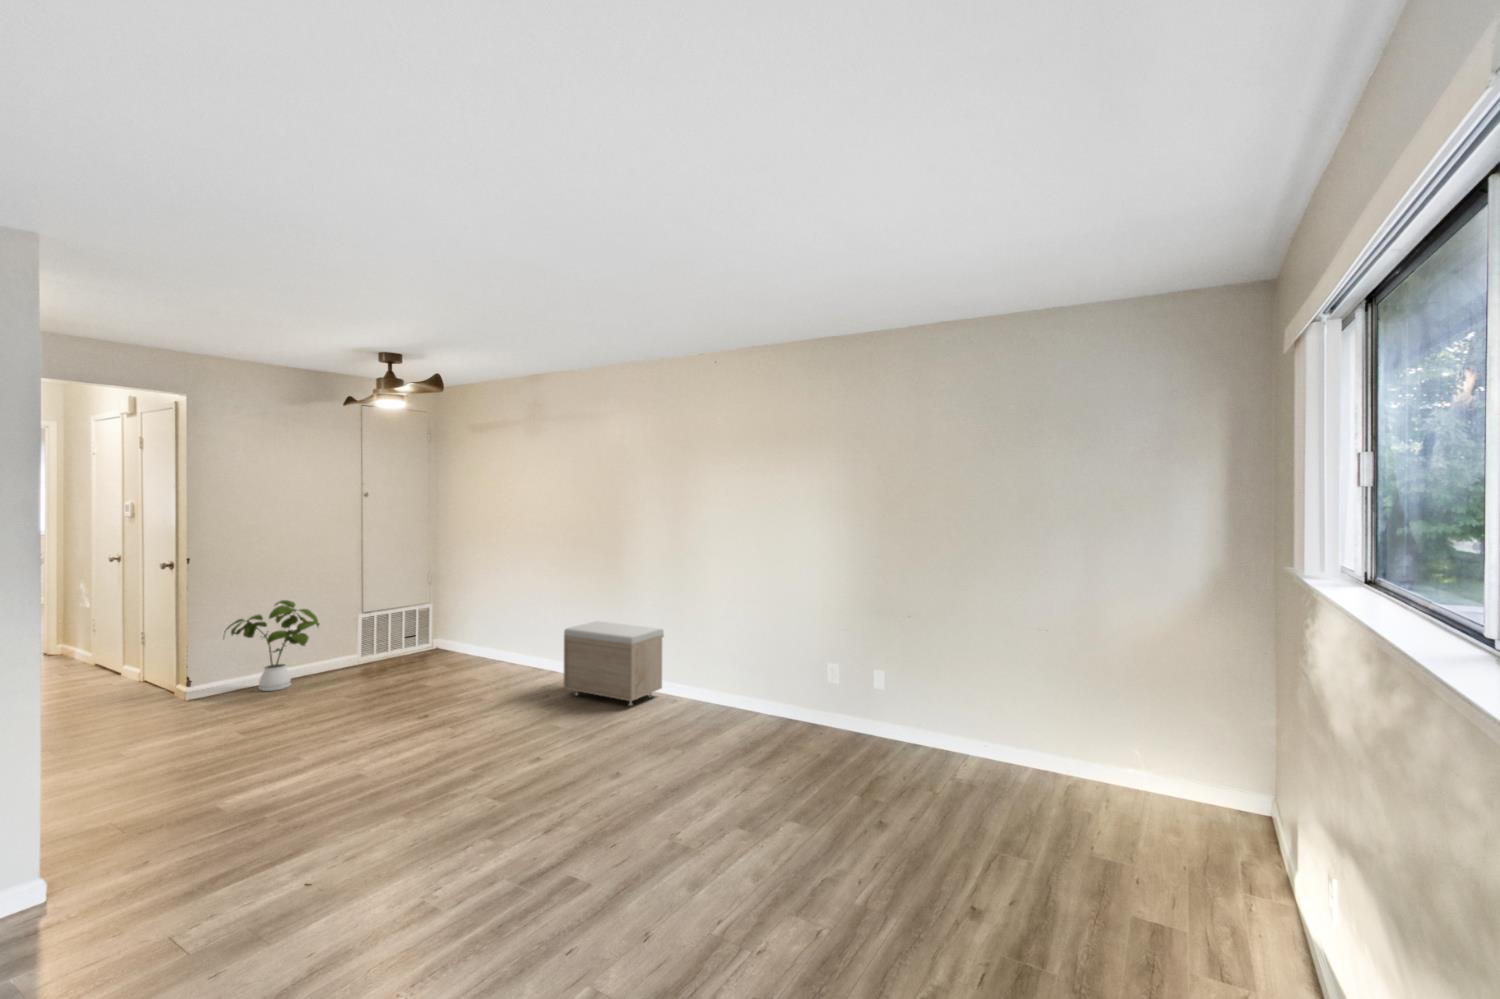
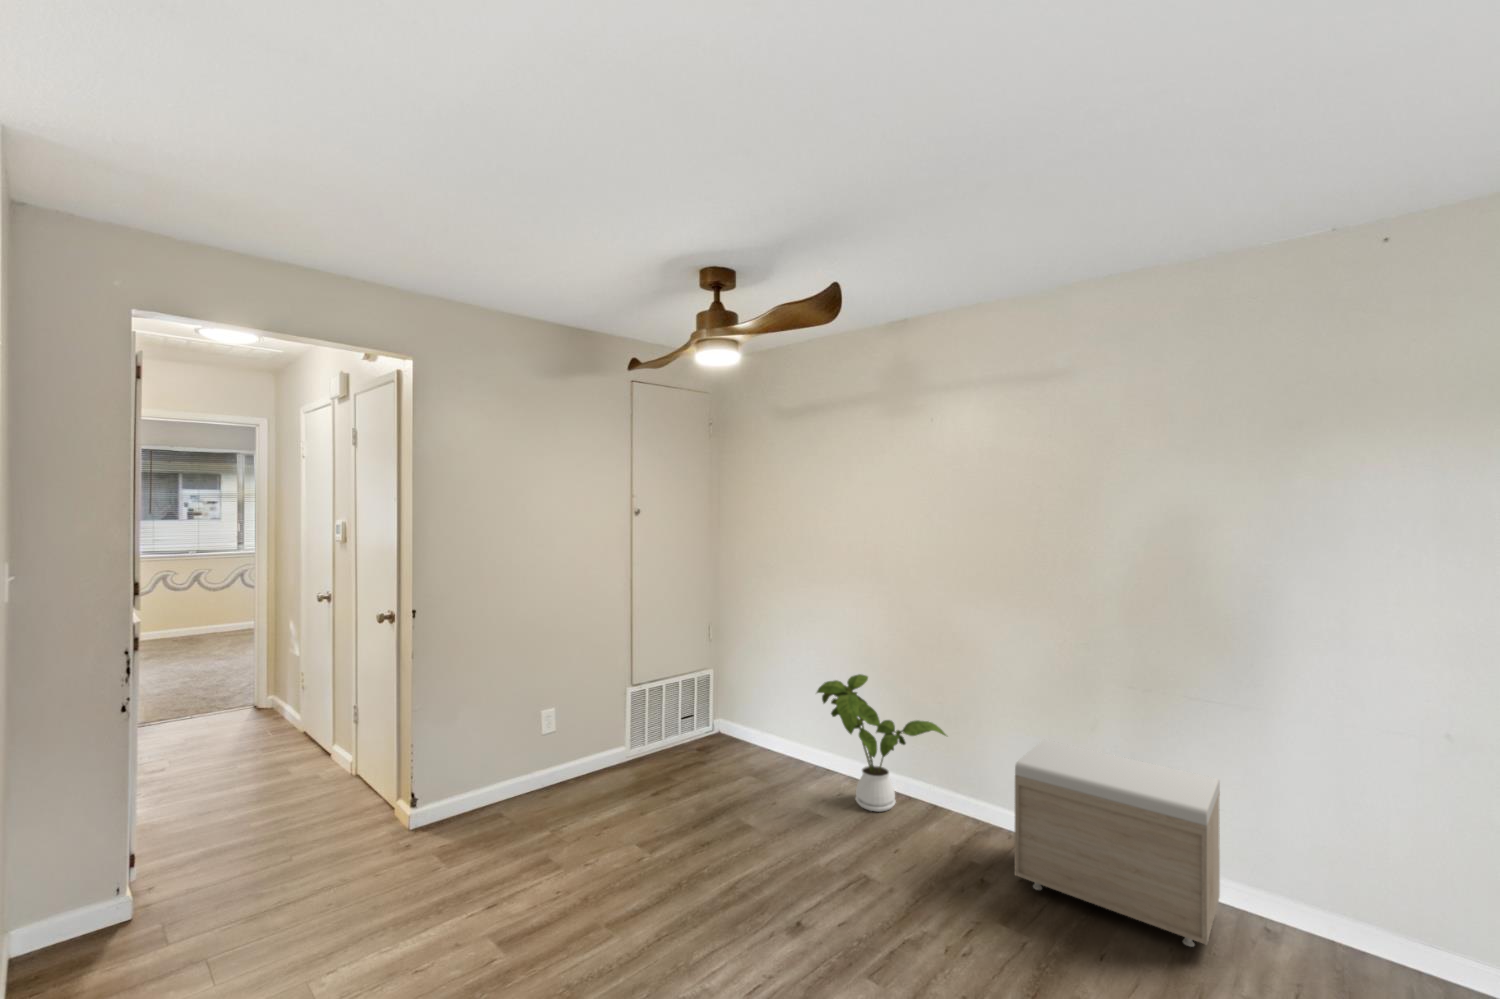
house plant: present [225,600,319,691] -> present [817,674,946,812]

